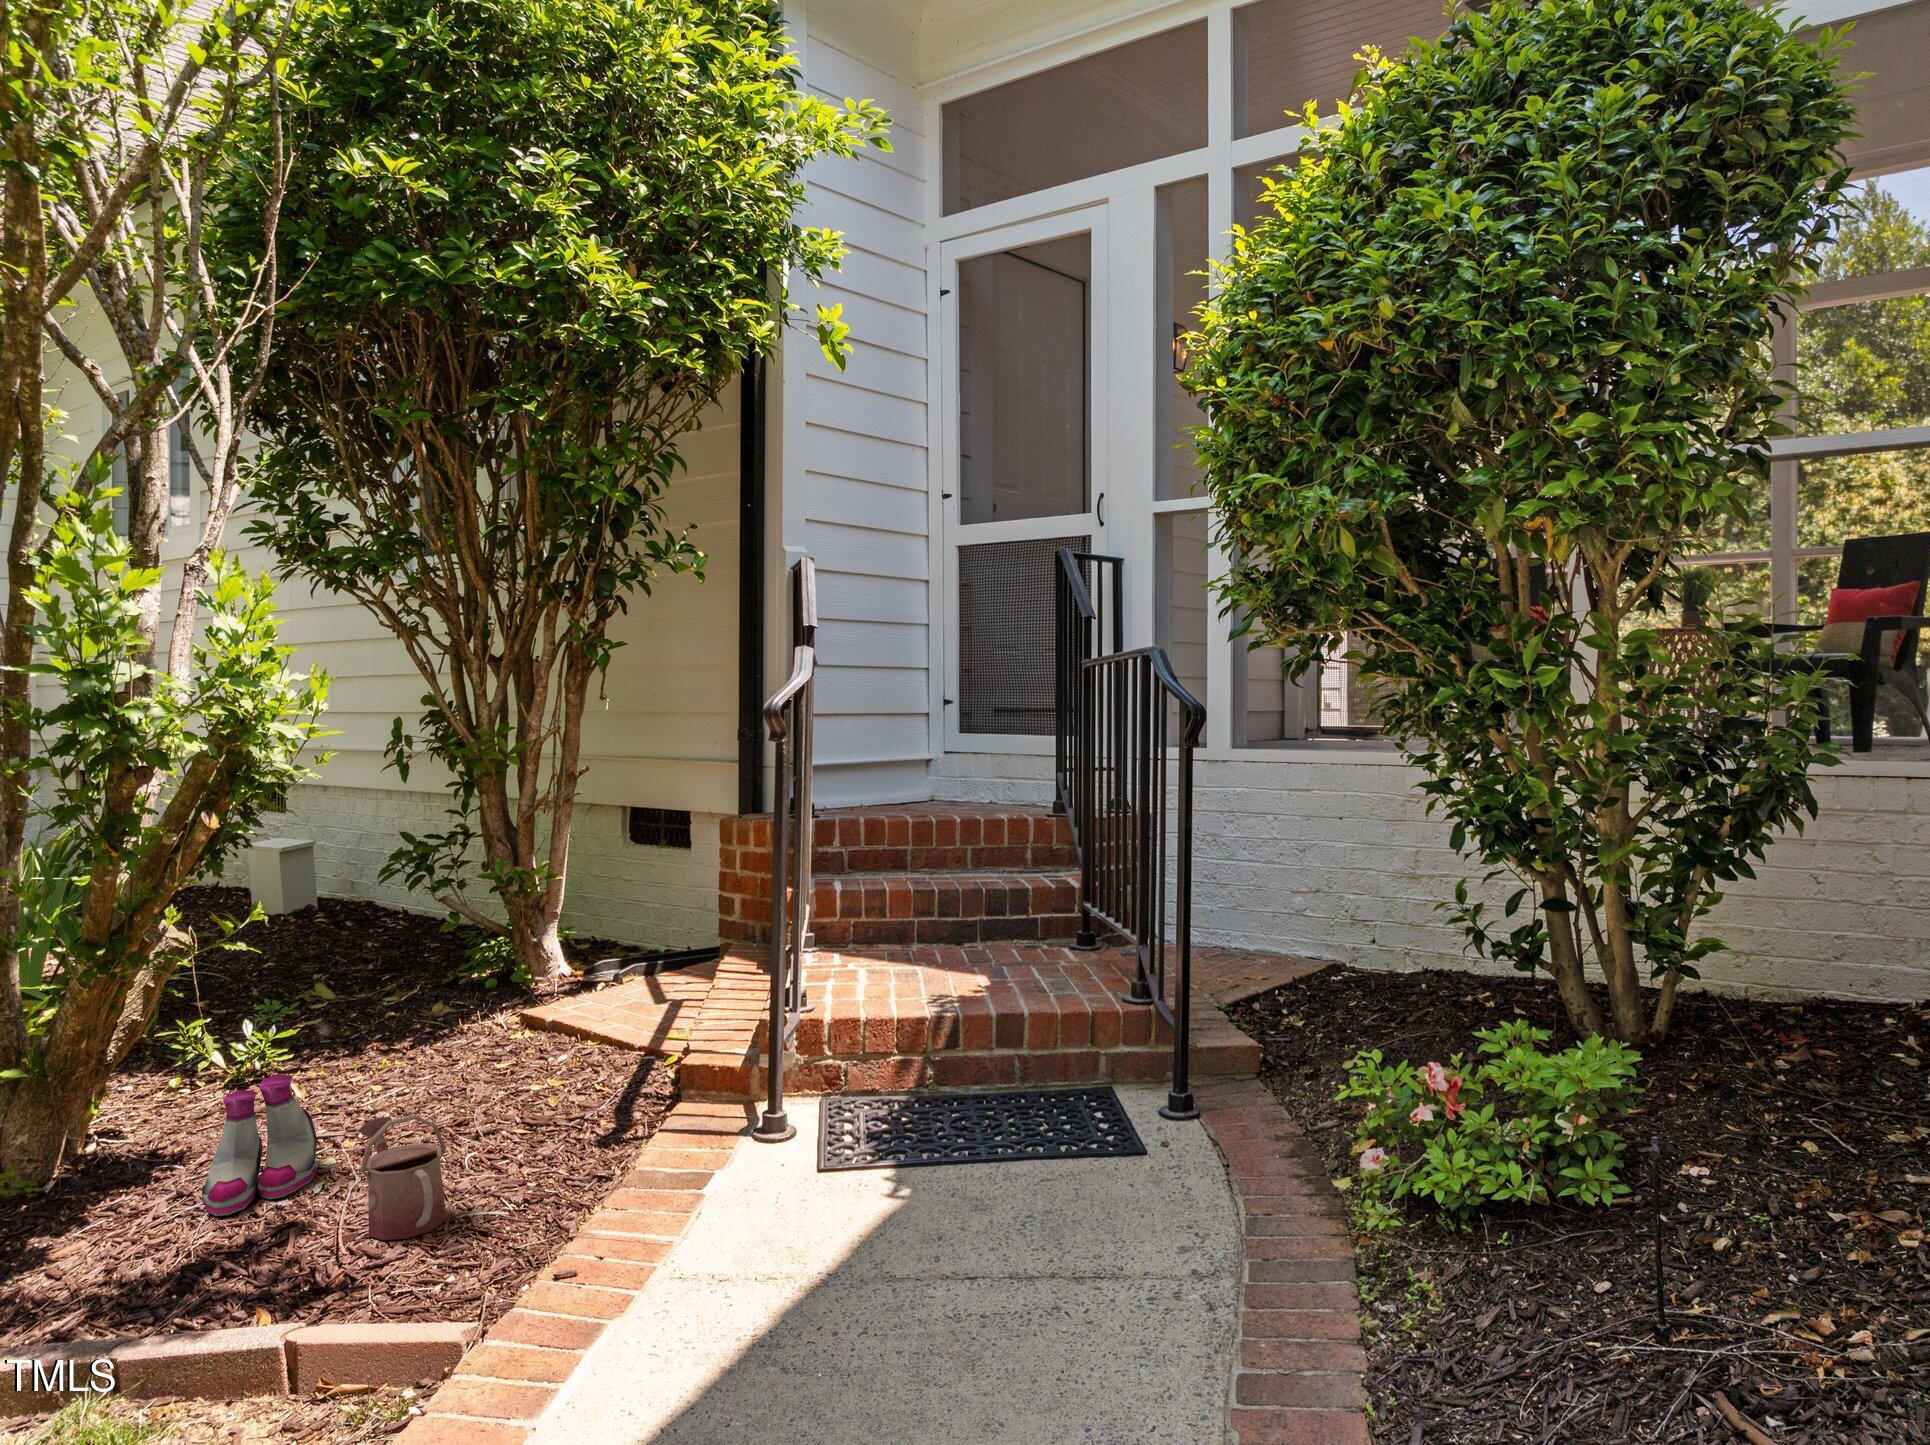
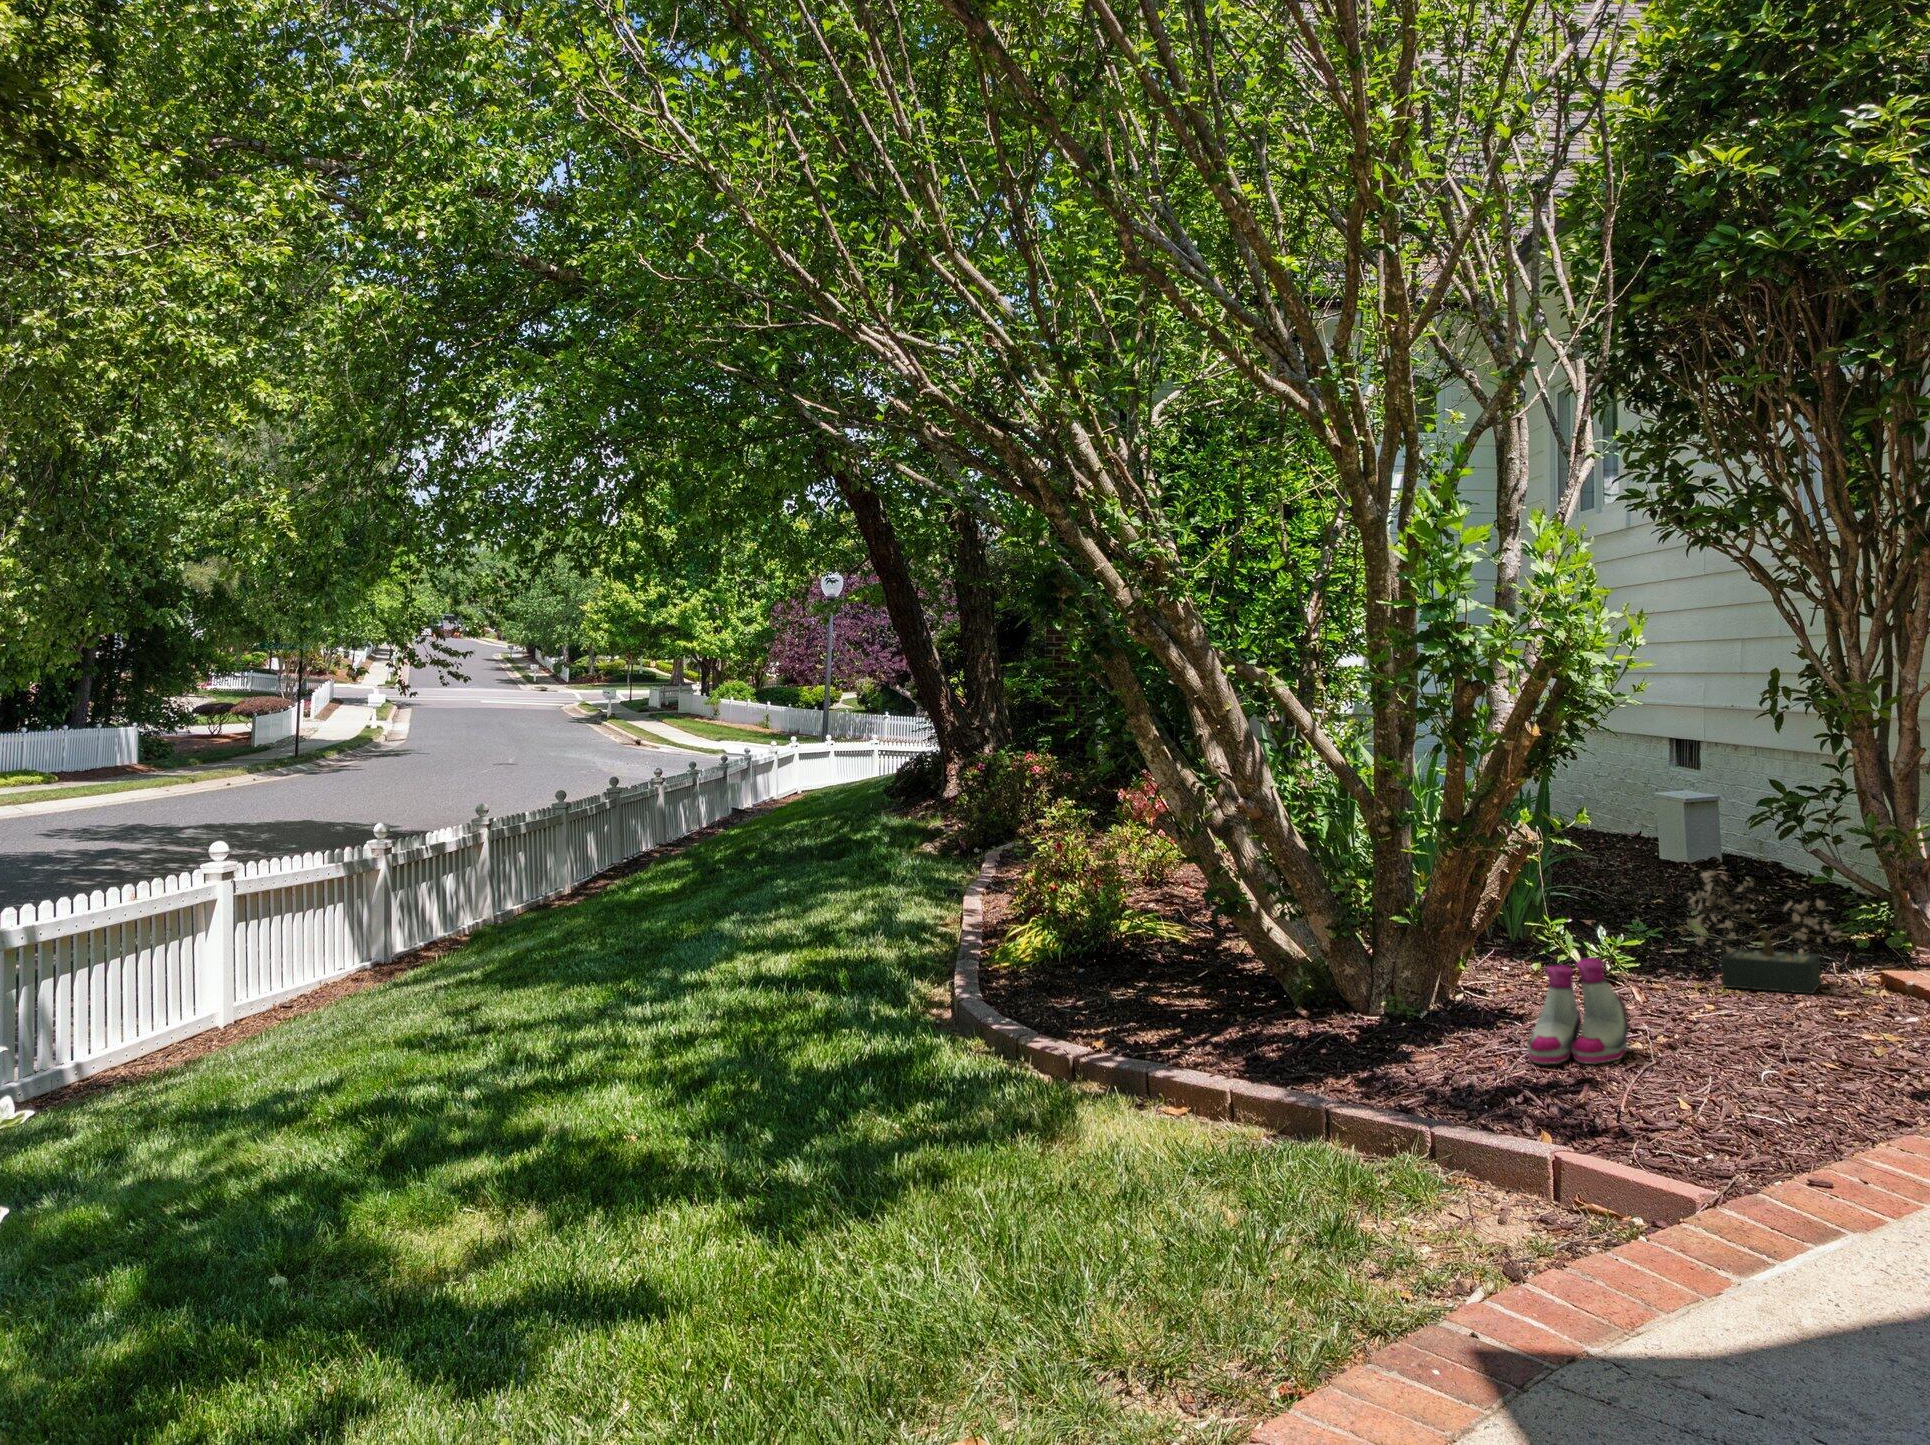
decorative plant: none [338,940,485,1059] -> present [1687,871,1841,994]
watering can: present [359,1115,446,1240] -> none [1641,1006,1728,1118]

